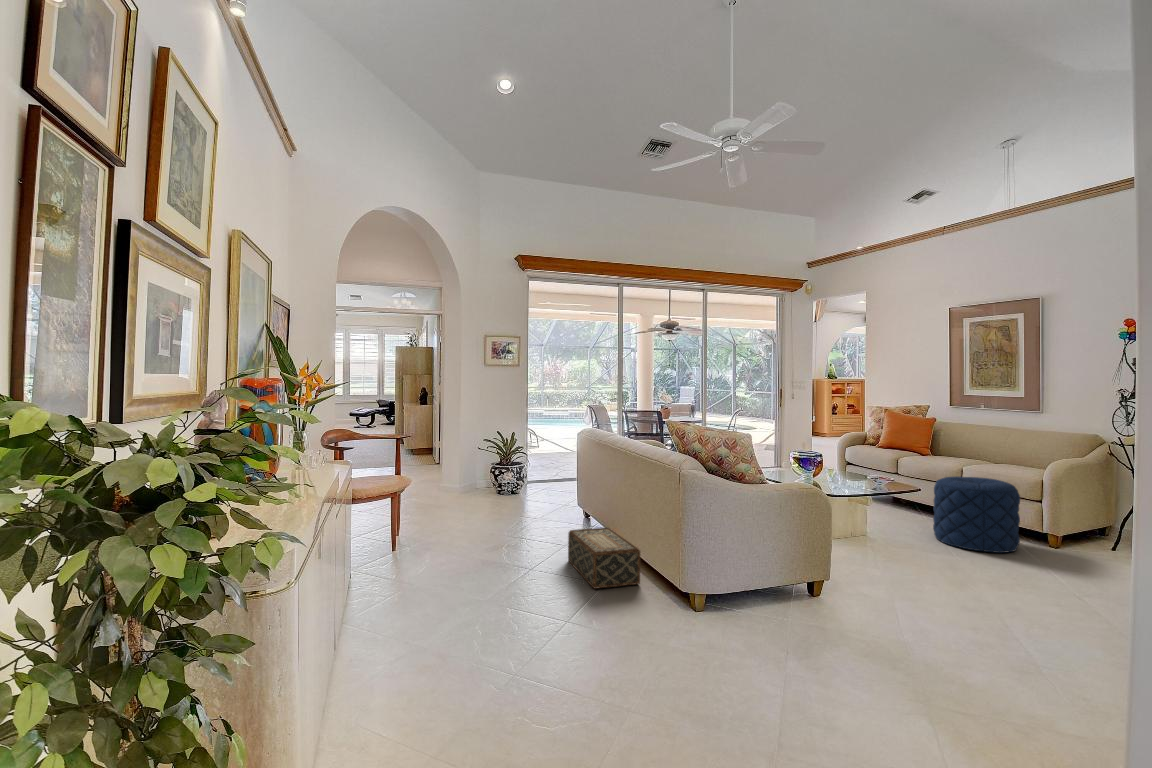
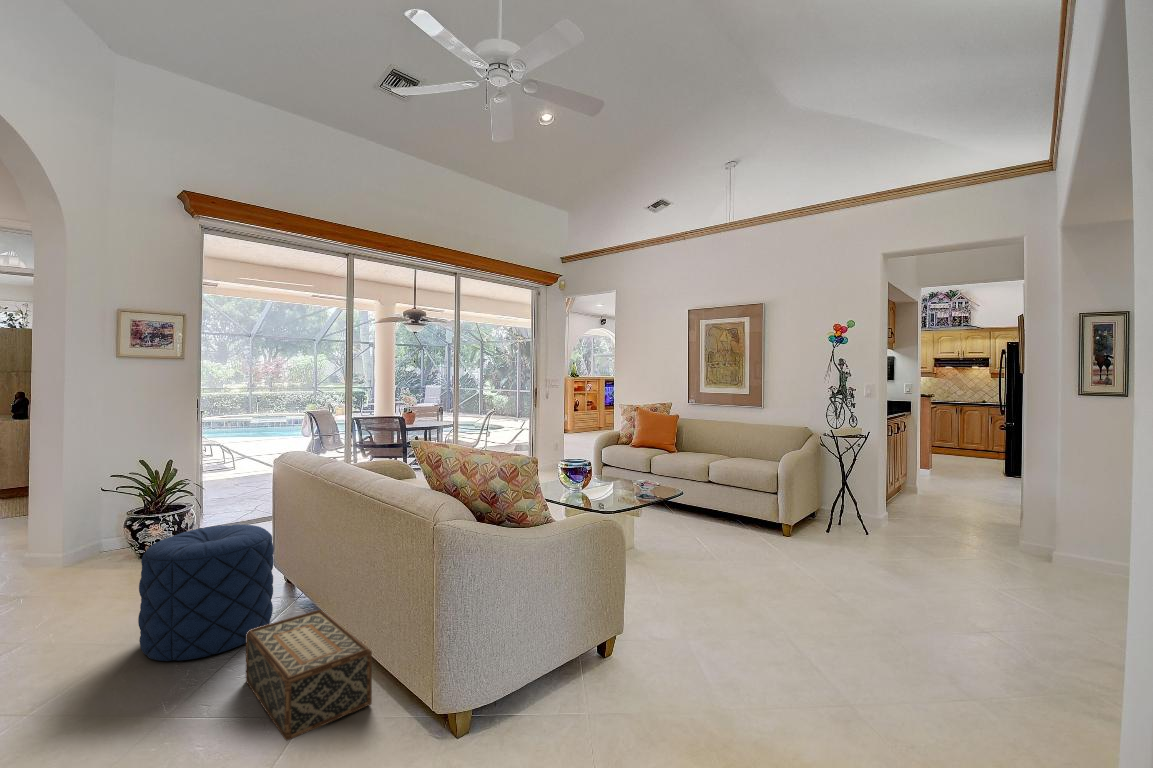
pouf: present [933,476,1020,553] -> present [138,525,274,661]

